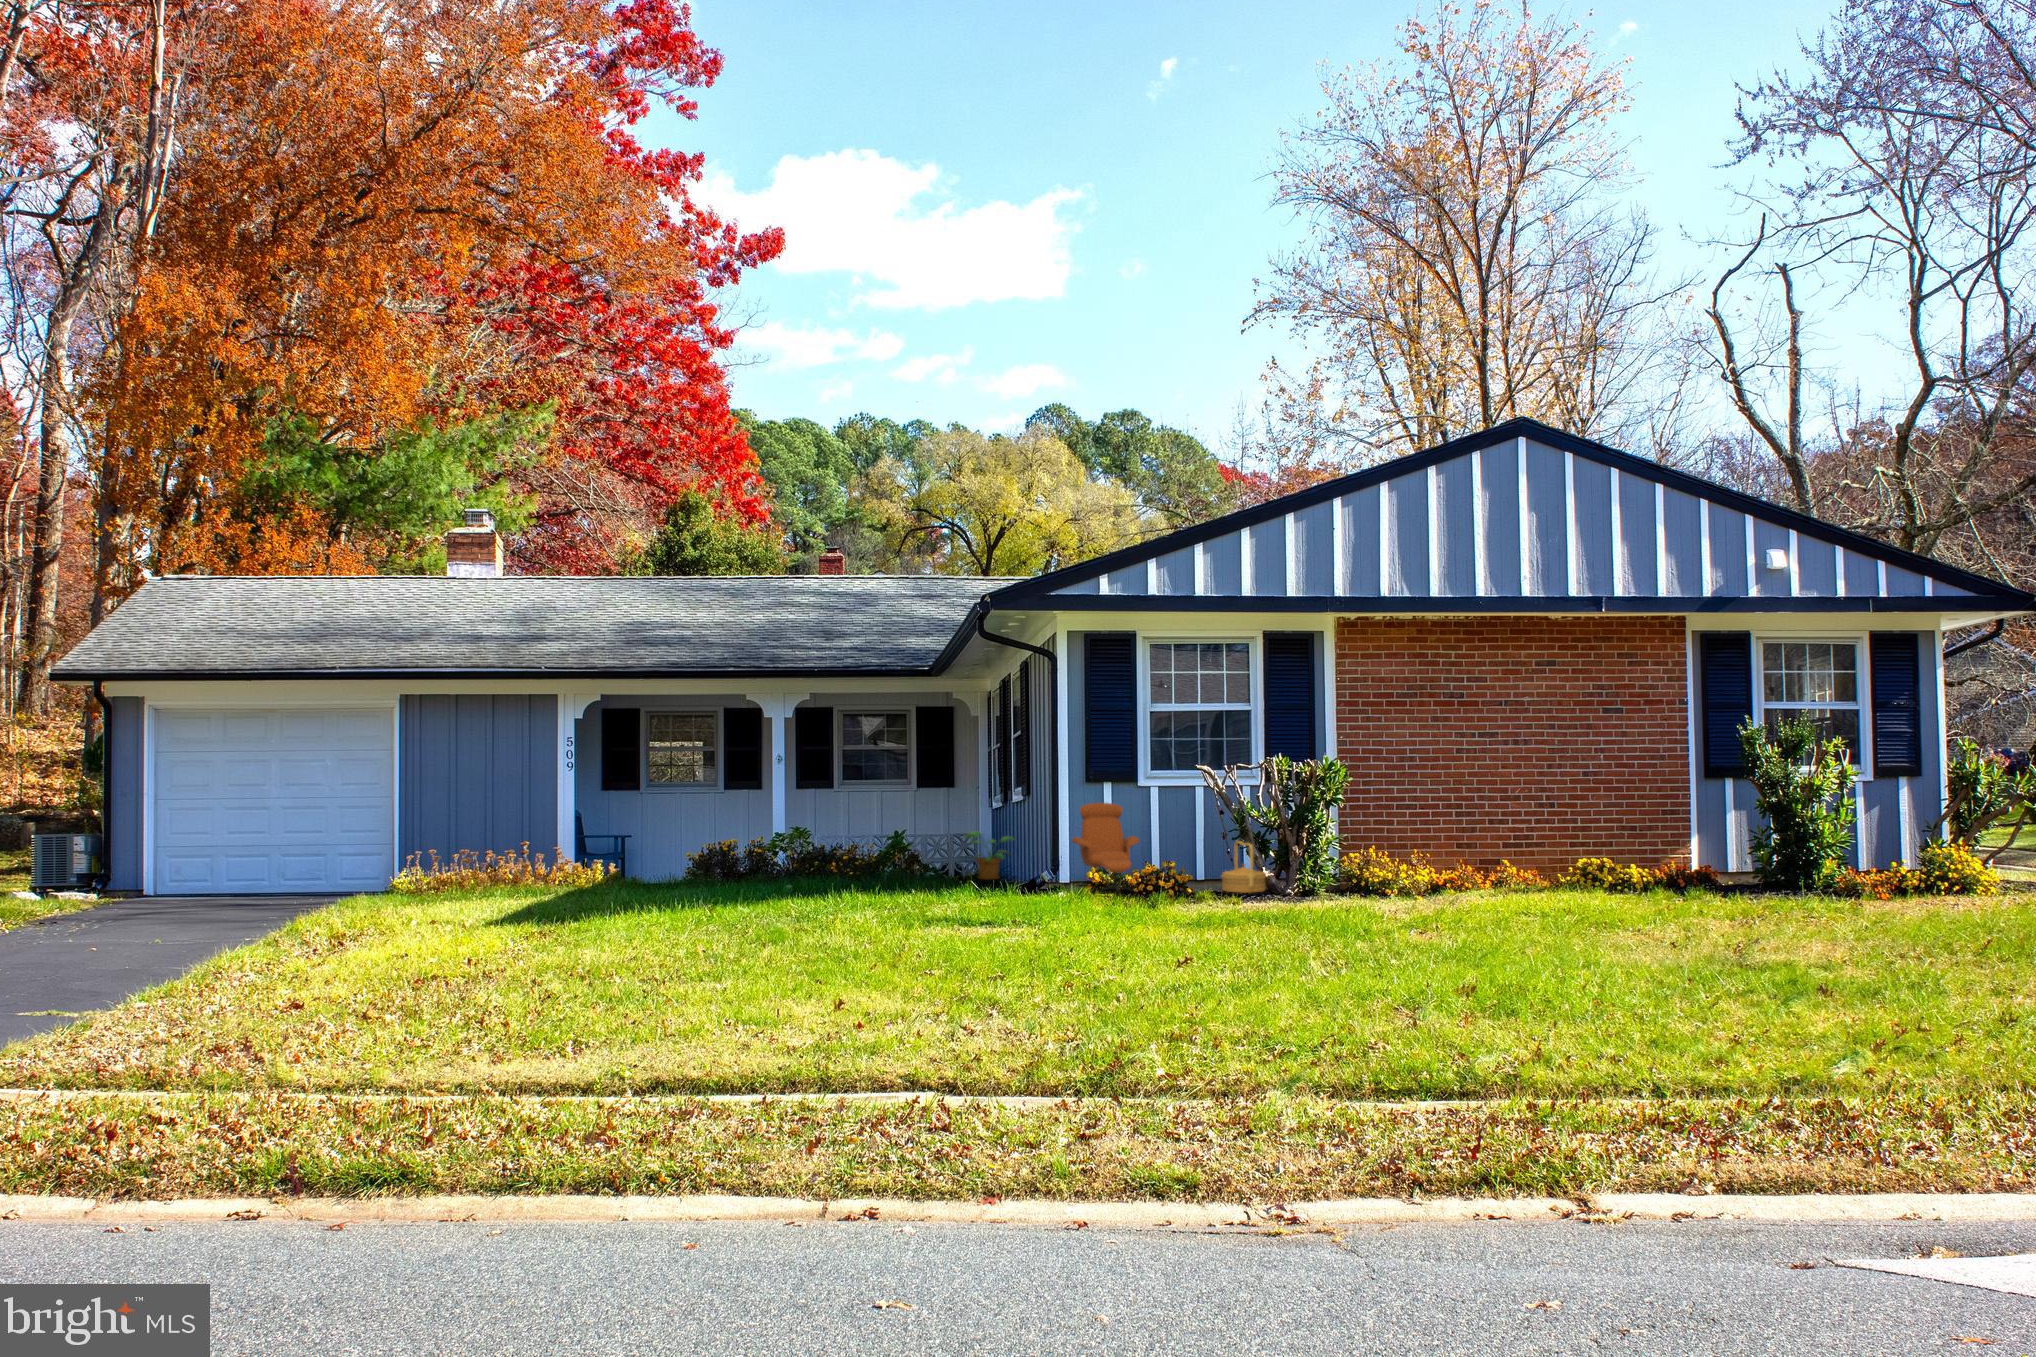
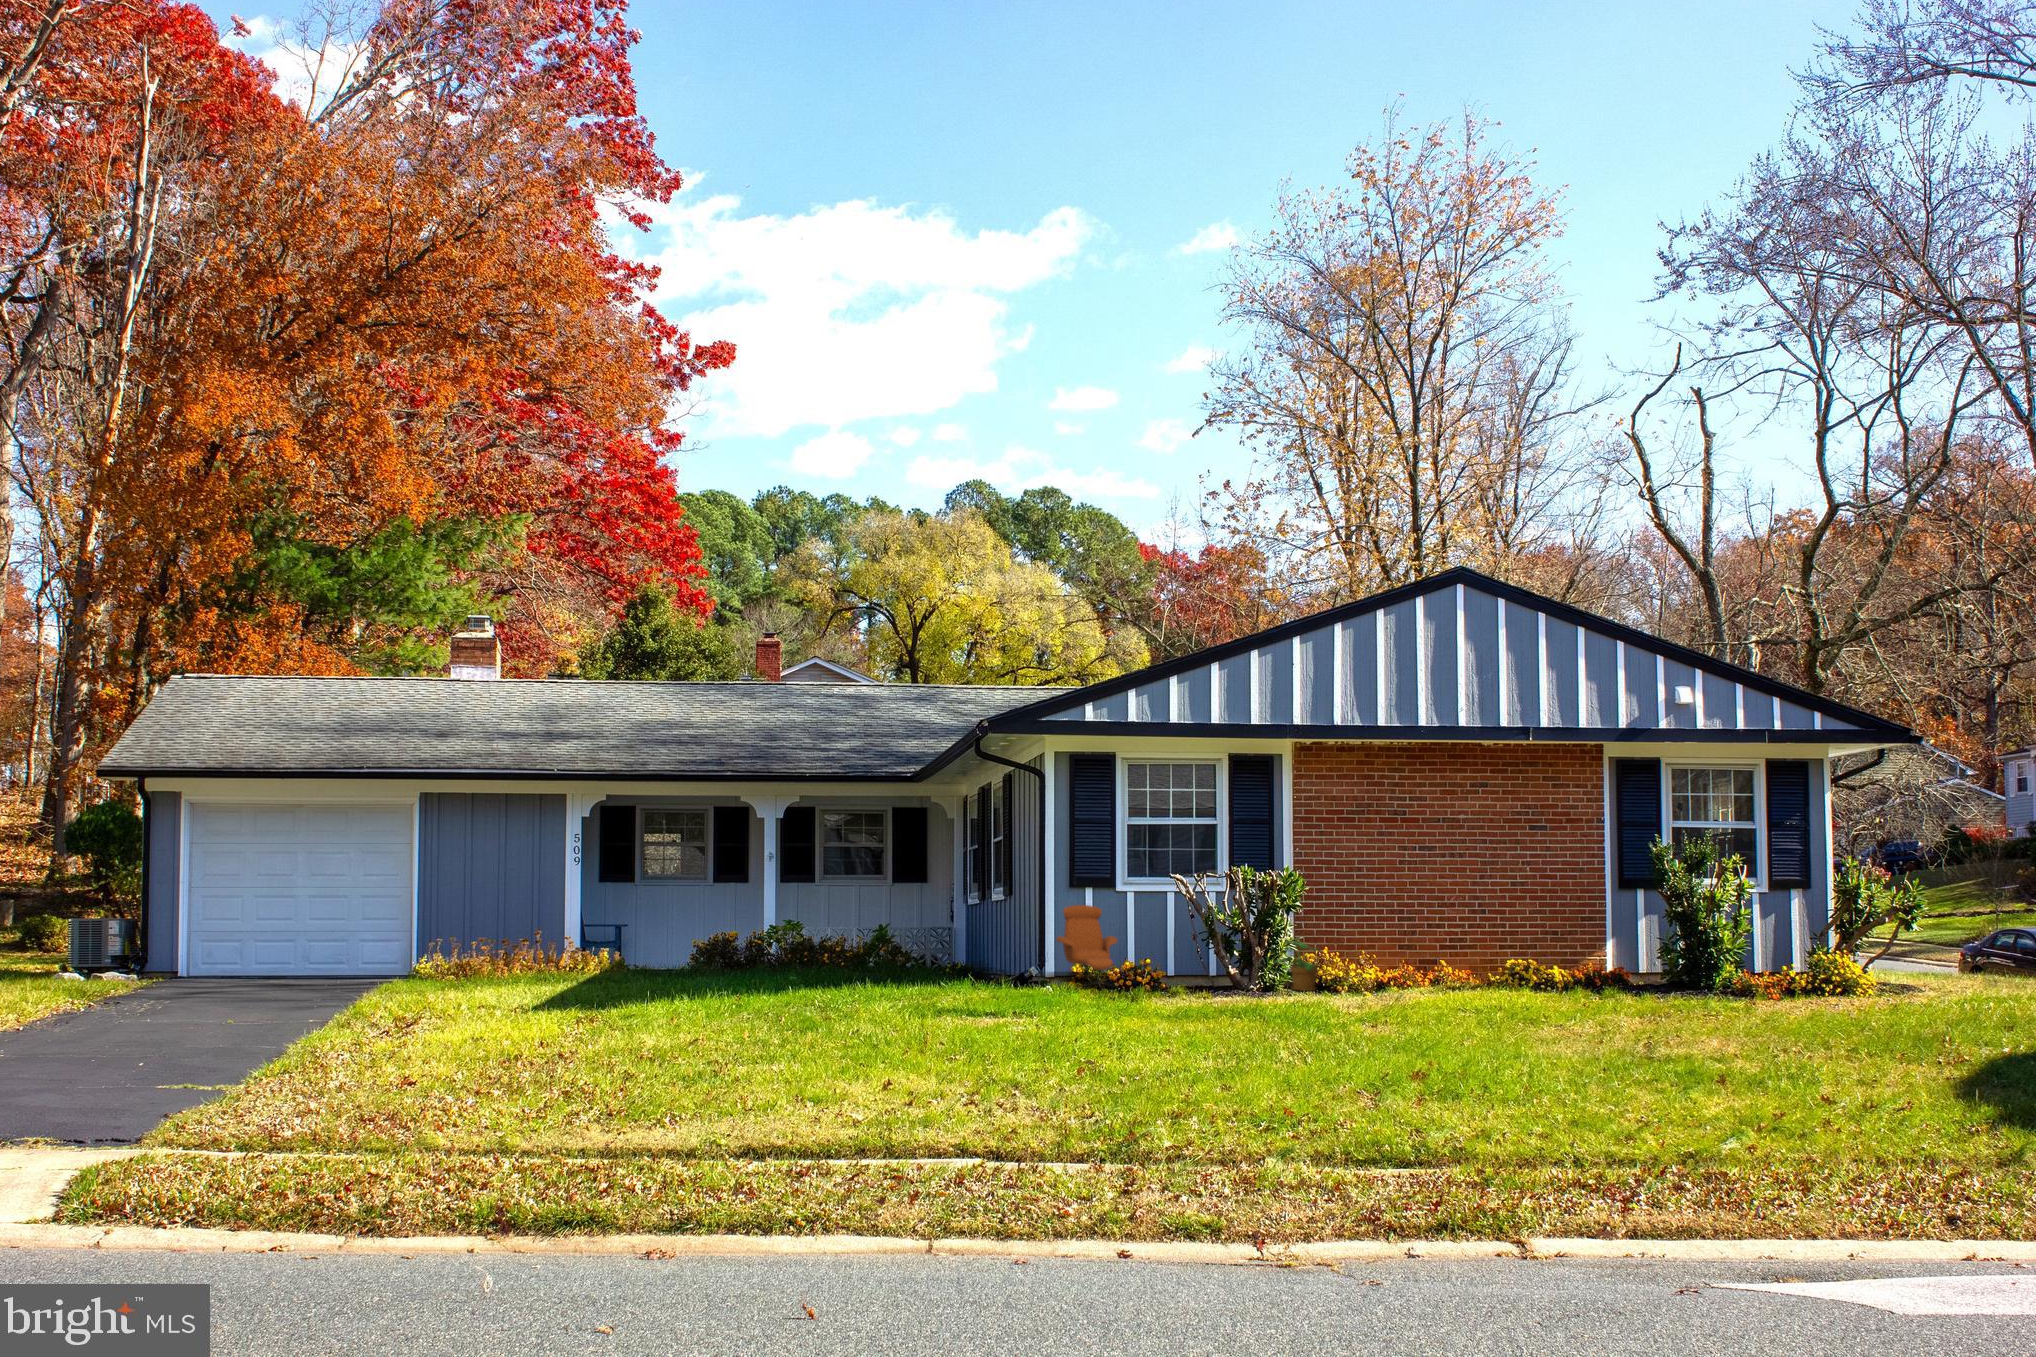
potted plant: present [964,831,1014,880] -> present [1275,940,1321,991]
woven basket: present [1222,841,1266,893] -> none [1192,942,1233,989]

